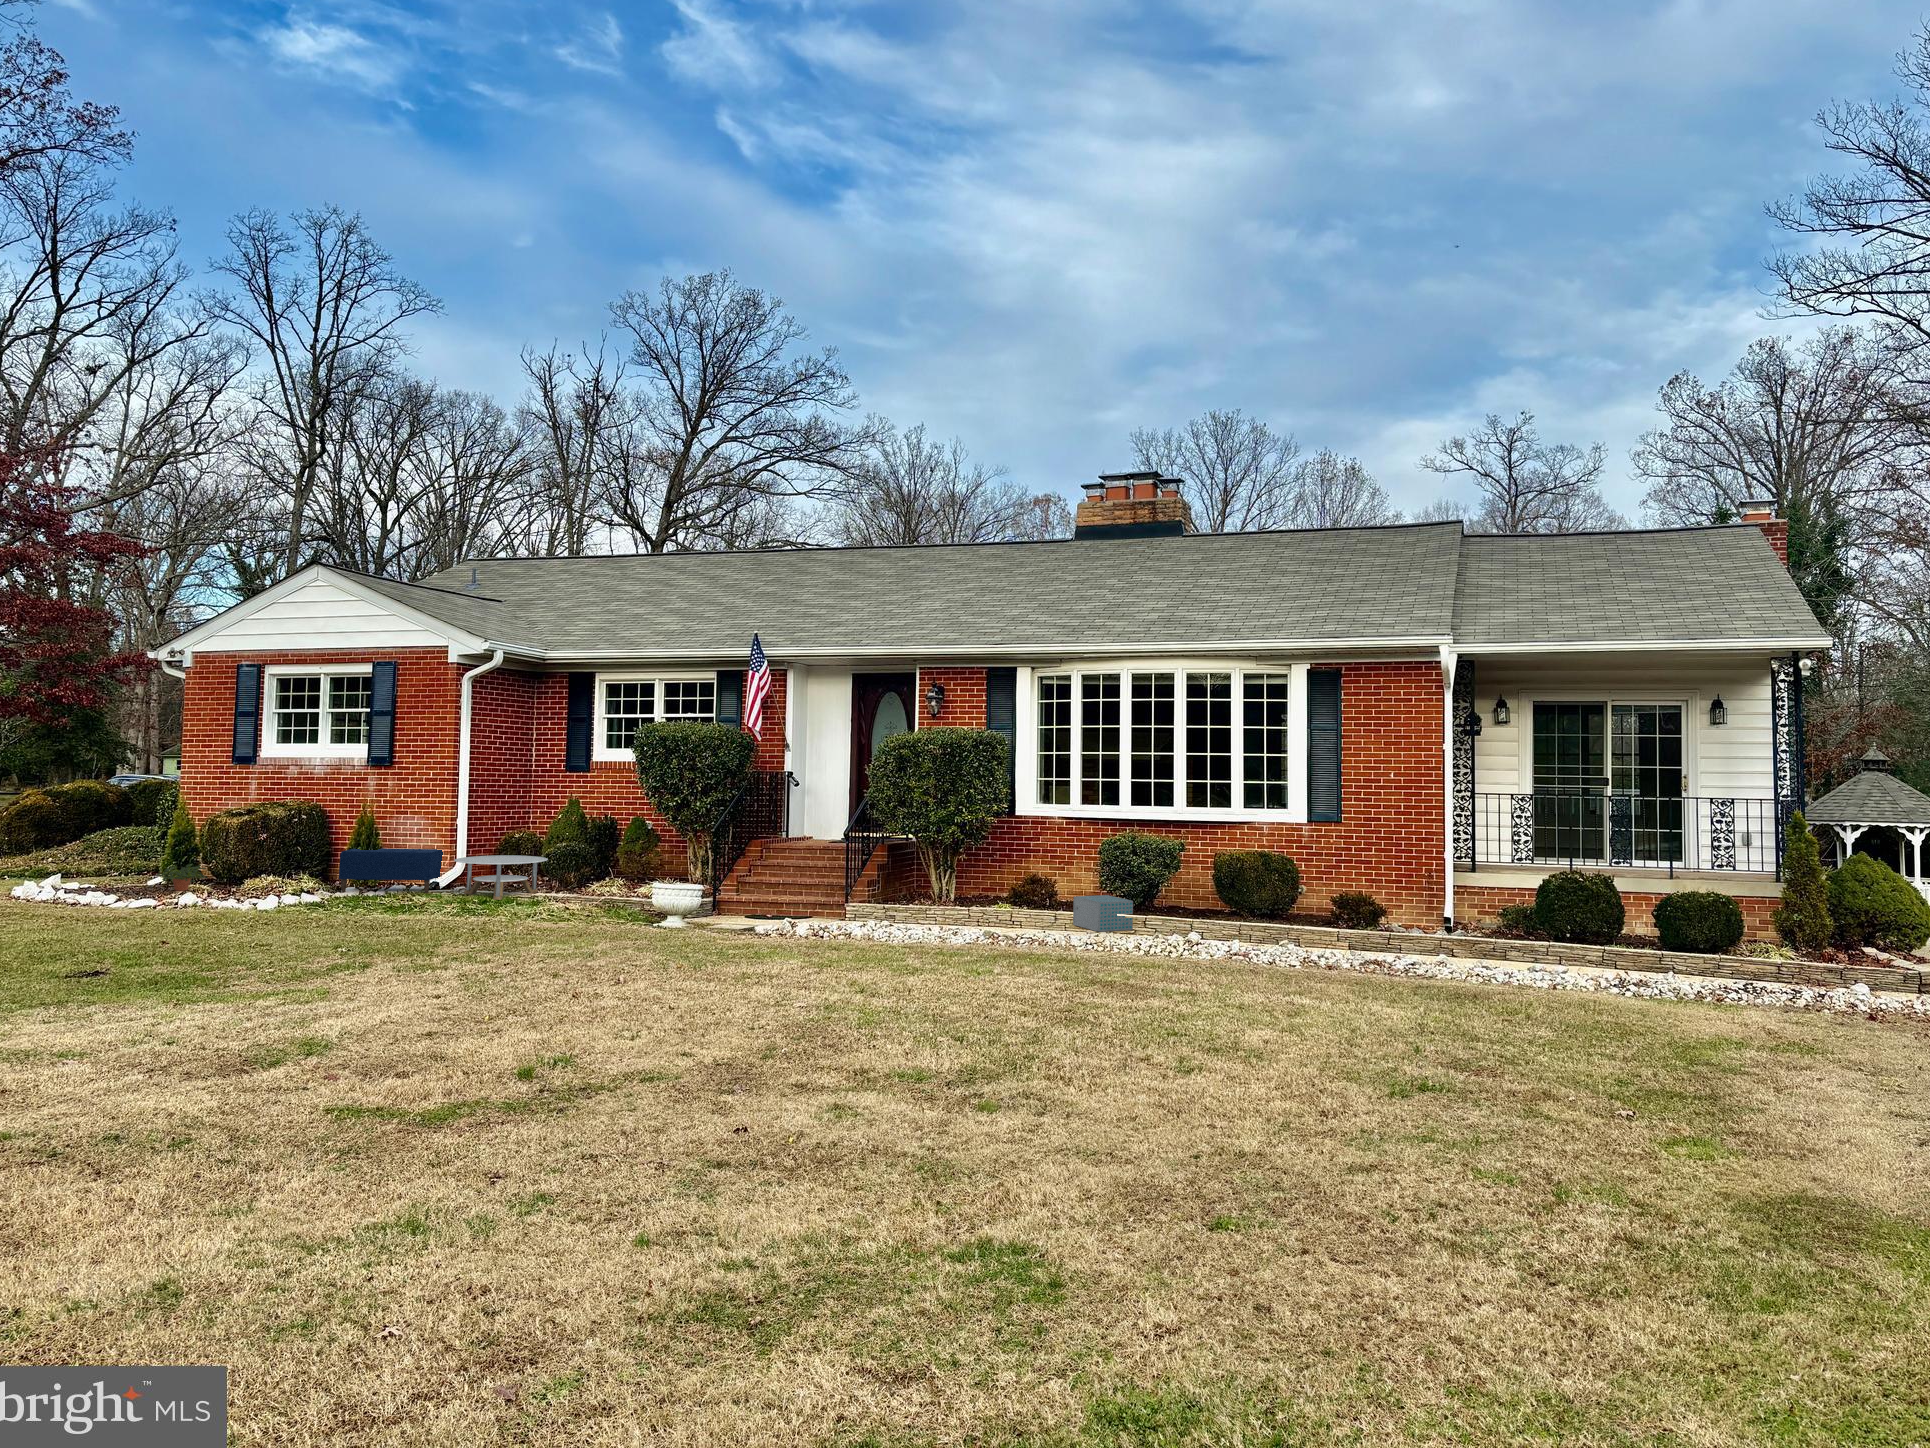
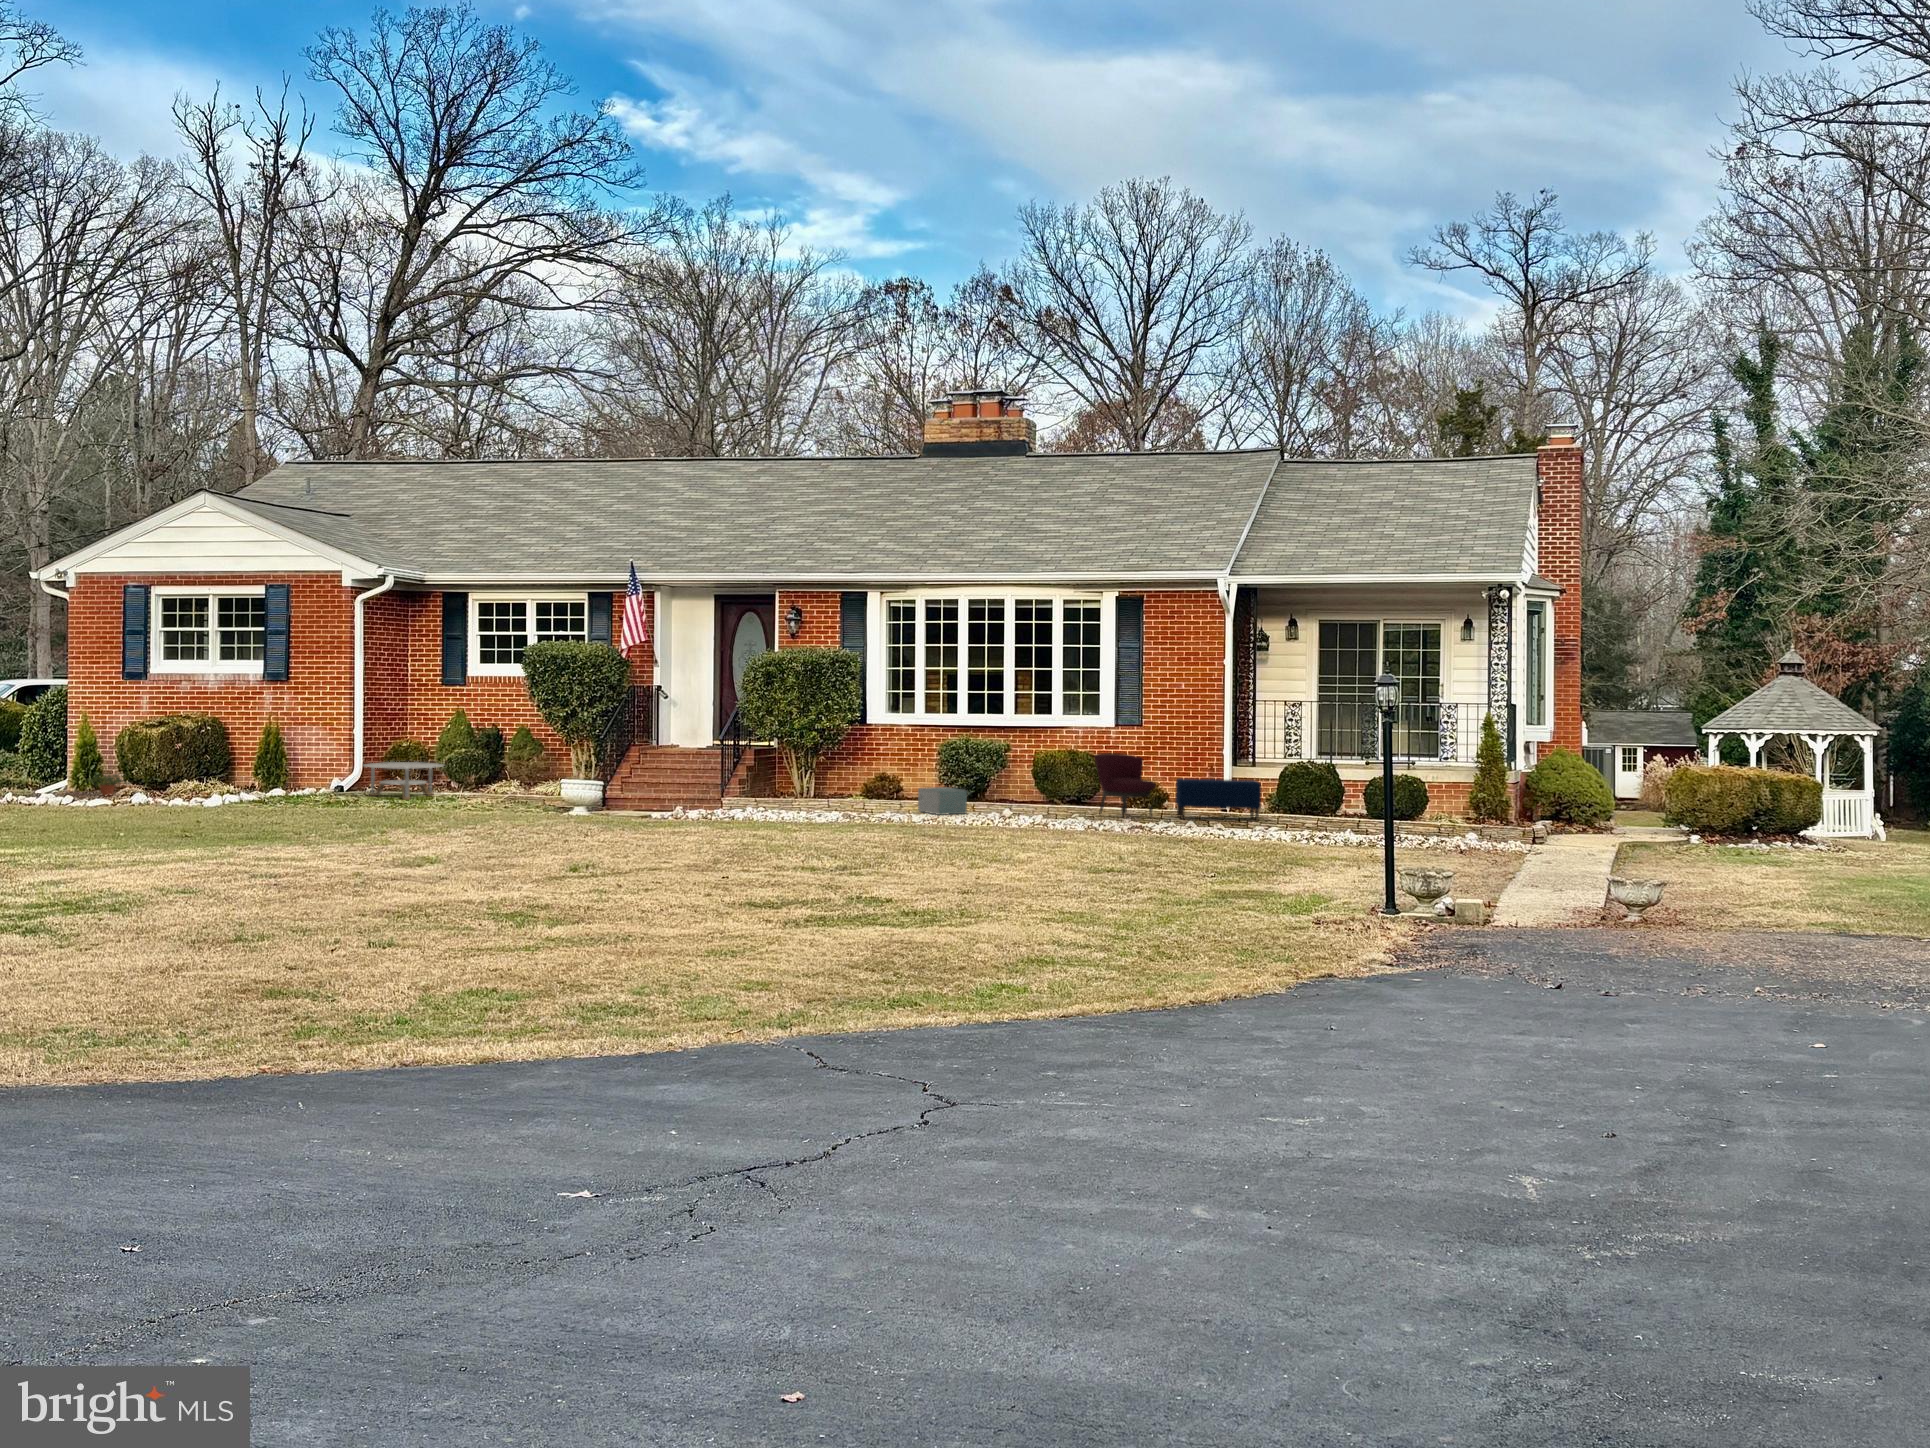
bench: present [339,848,443,893] -> present [1175,778,1262,821]
chair: none [1289,857,1368,941] -> present [1094,753,1156,818]

